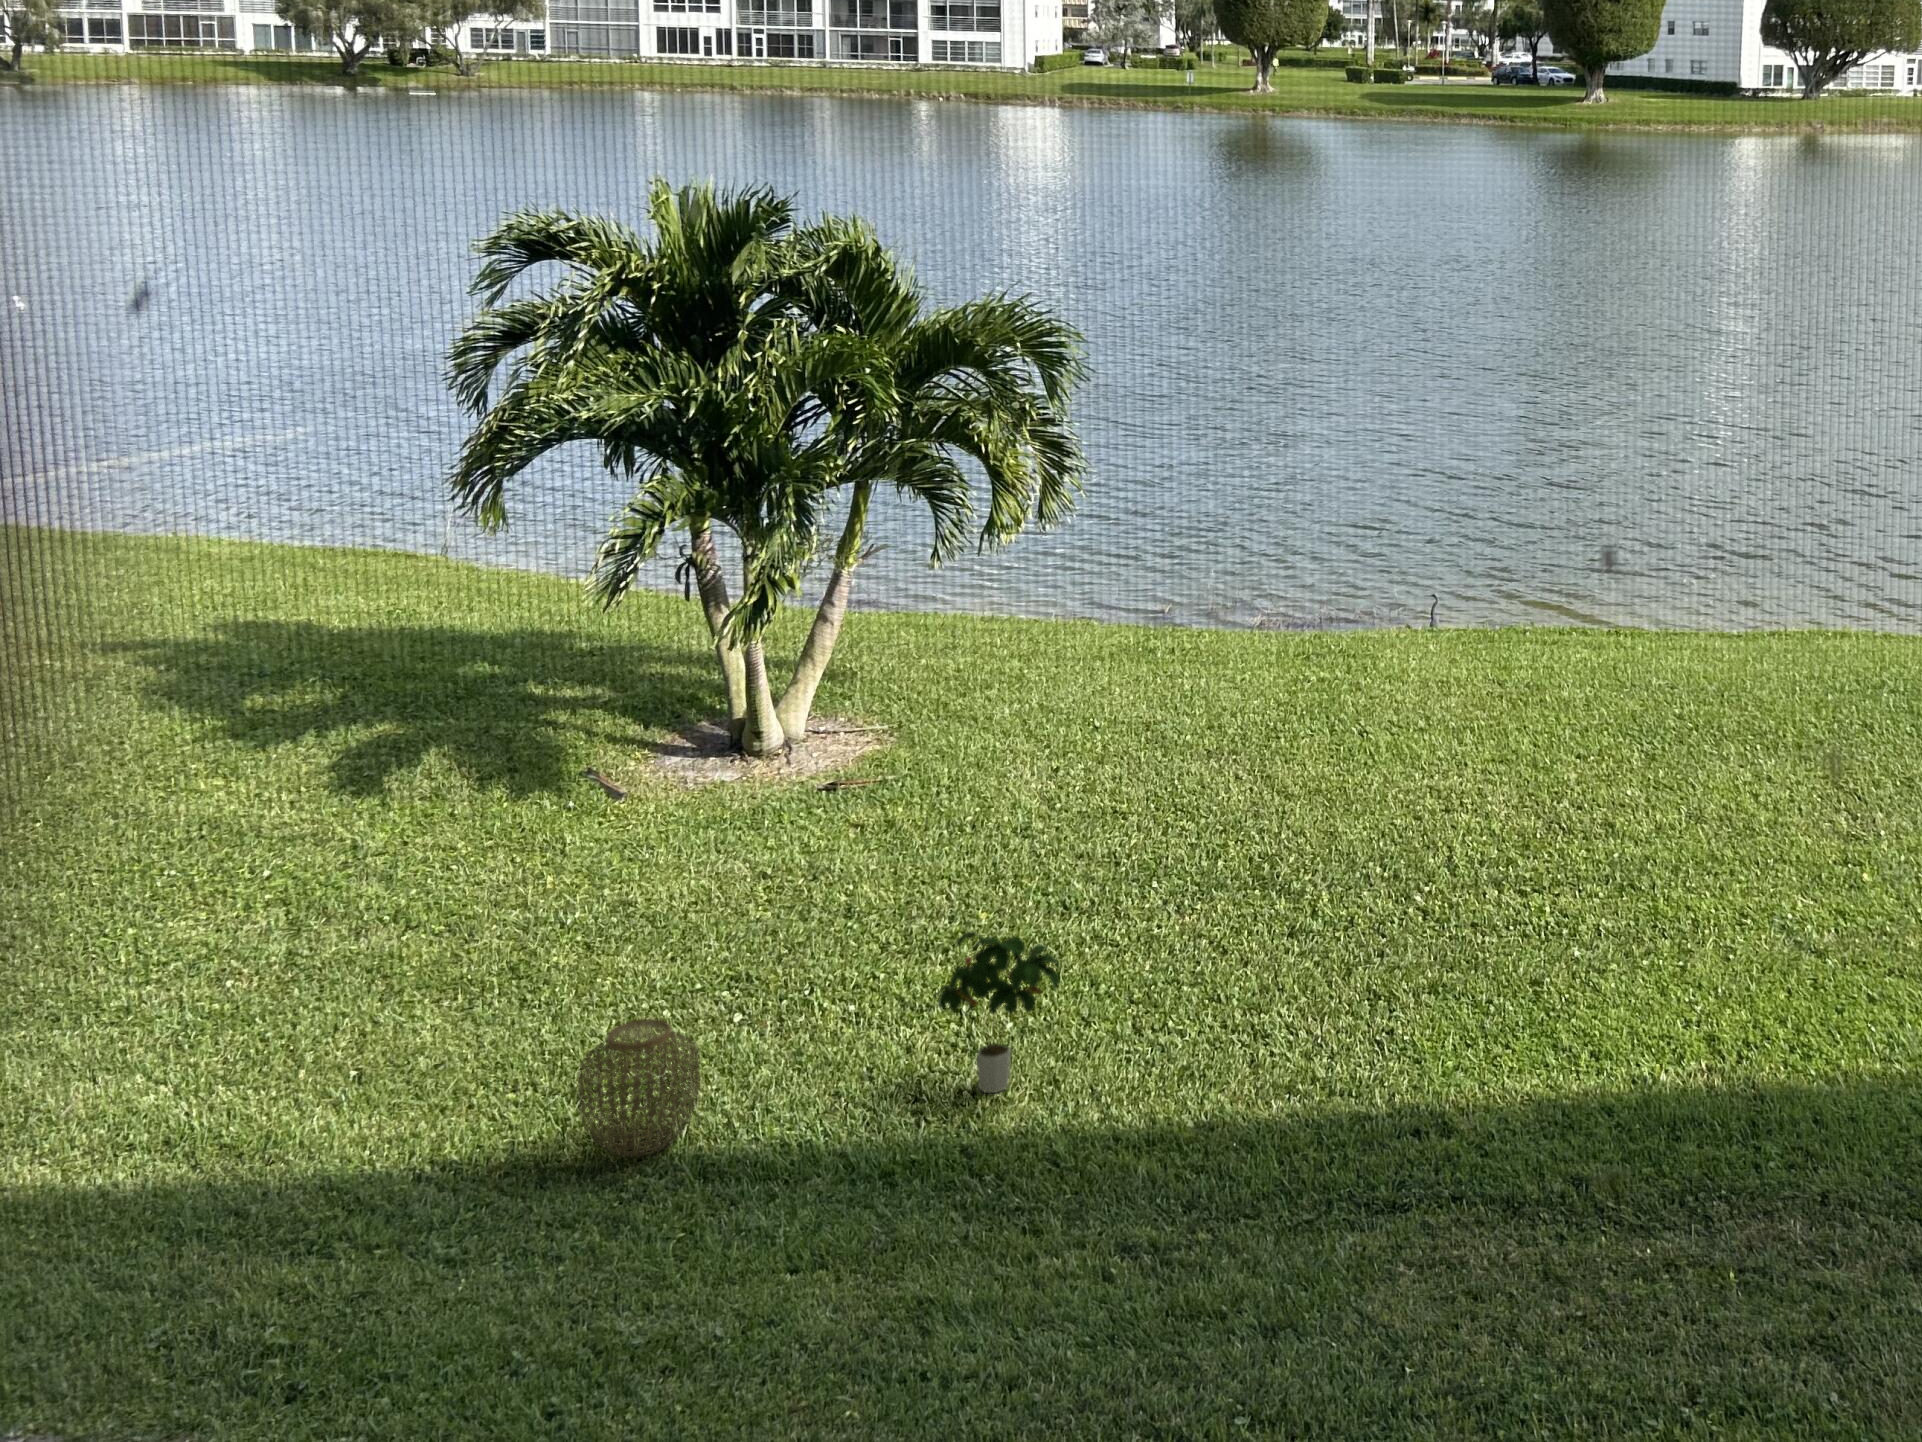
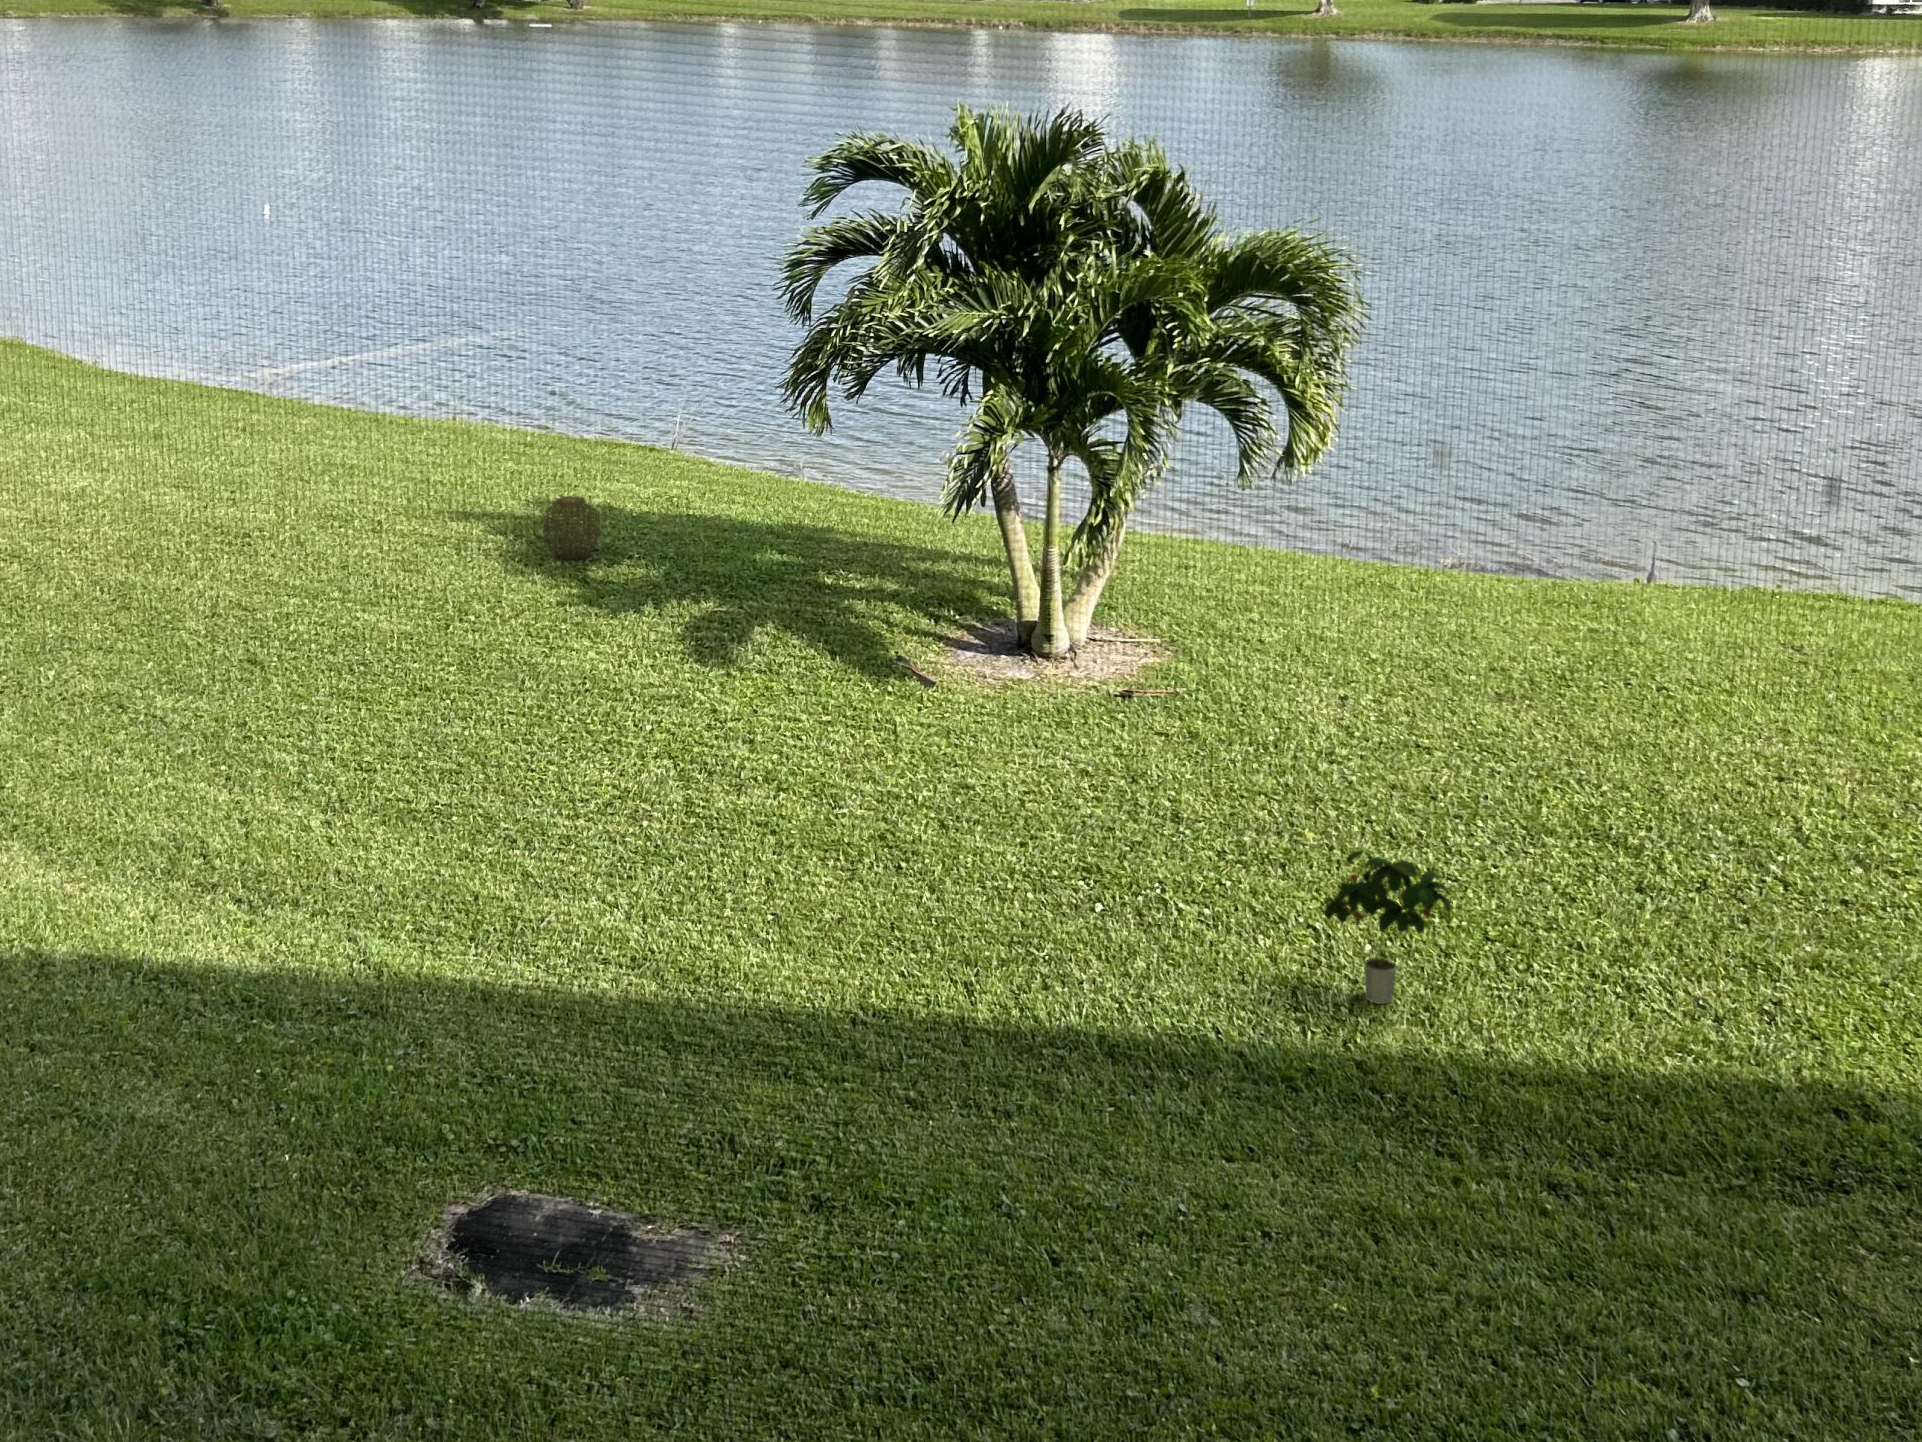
woven basket: present [578,1019,700,1157] -> present [543,496,600,560]

